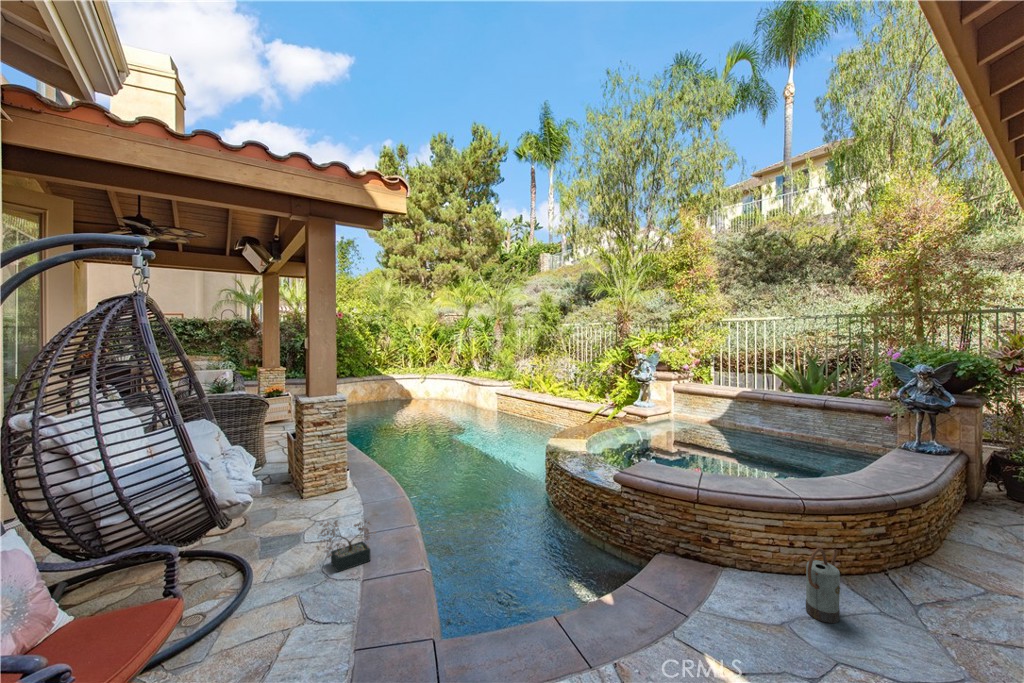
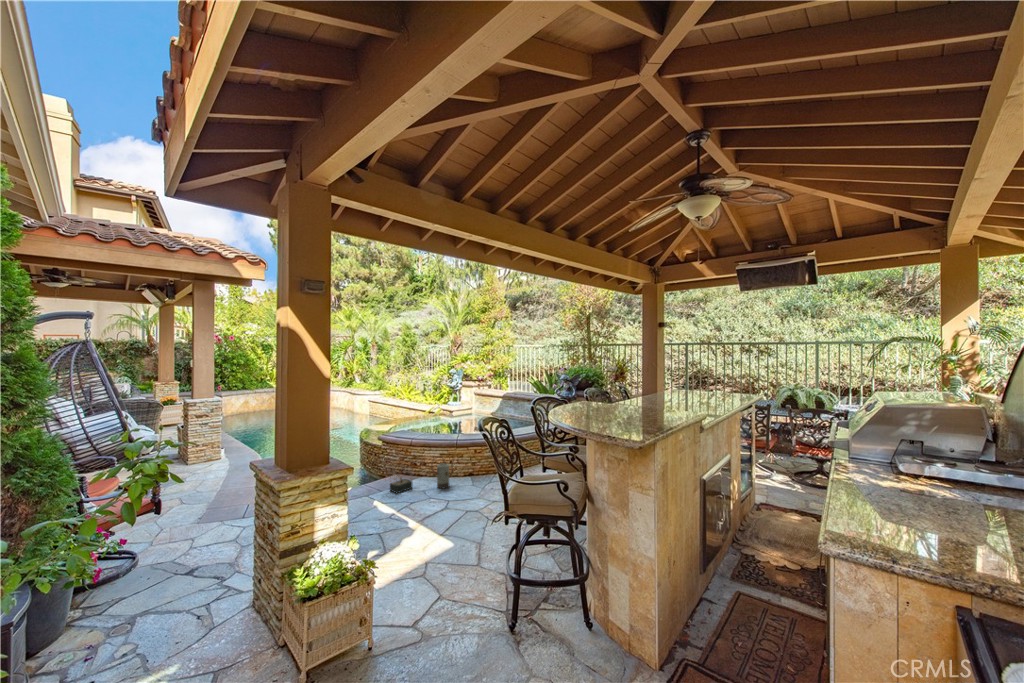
decorative plant: present [317,520,376,572] -> present [385,466,412,493]

